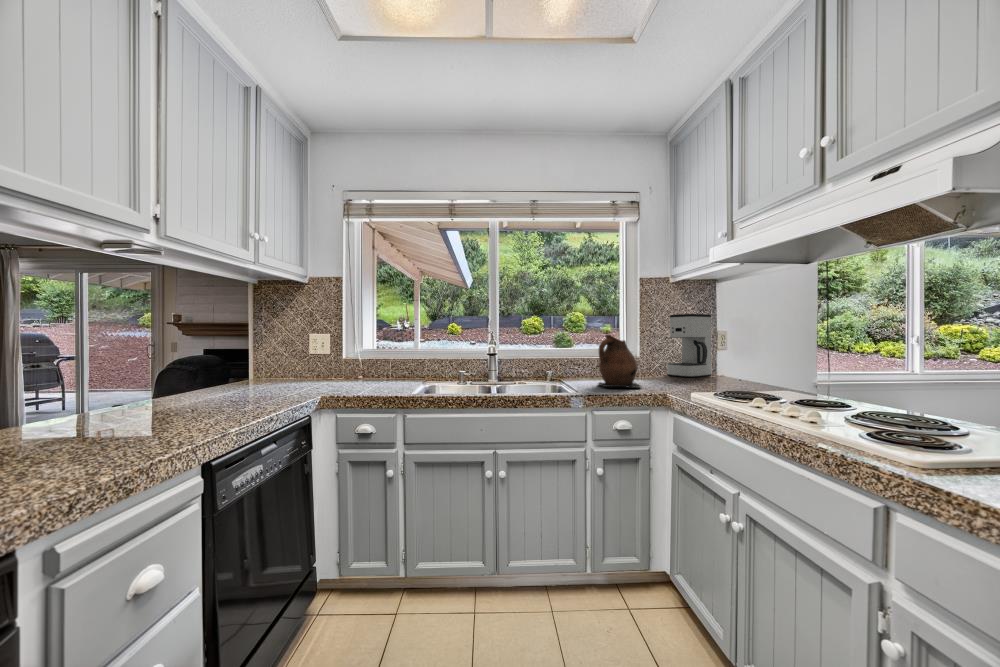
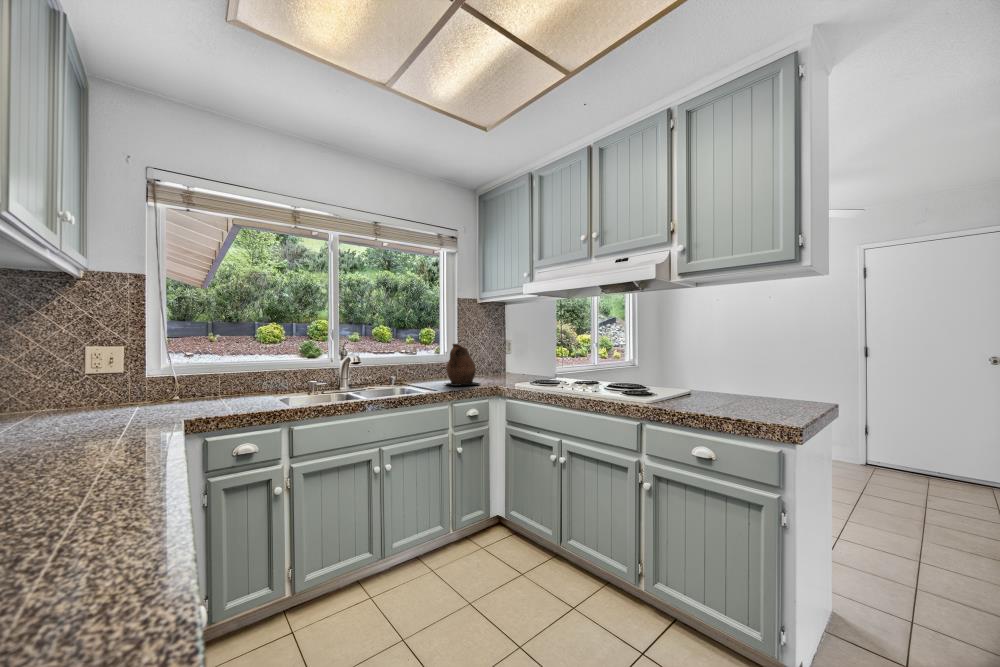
coffee maker: present [667,314,711,377] -> none [479,327,508,375]

